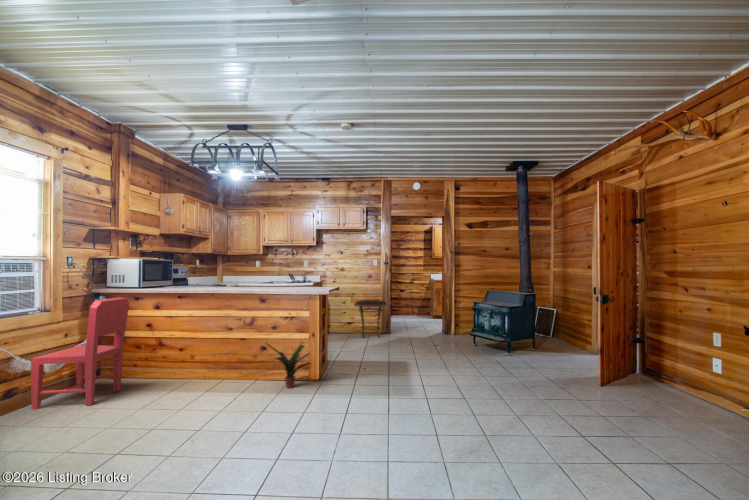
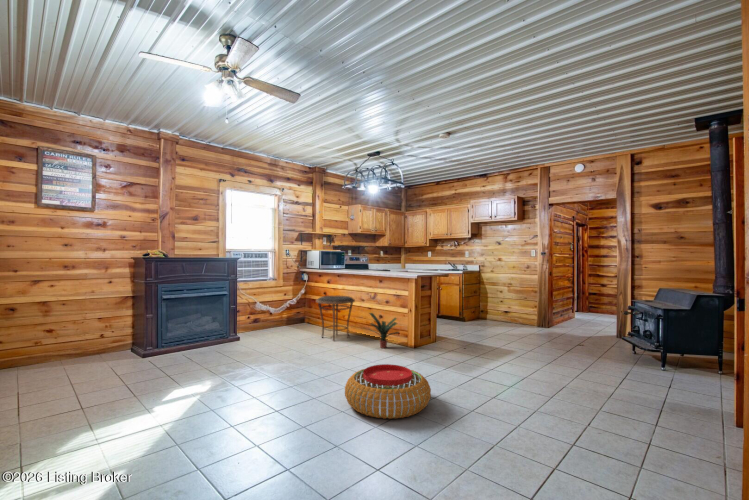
dining chair: present [31,297,129,409] -> none [263,274,308,334]
side table: present [354,300,387,338] -> present [316,296,355,341]
pouf: none [375,400,485,475] -> present [345,364,431,419]

